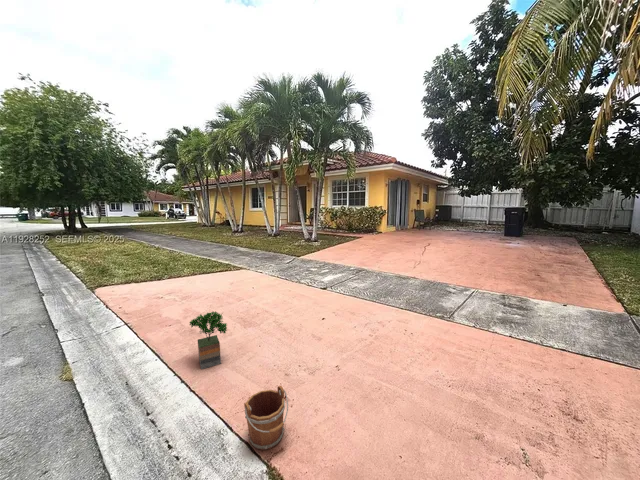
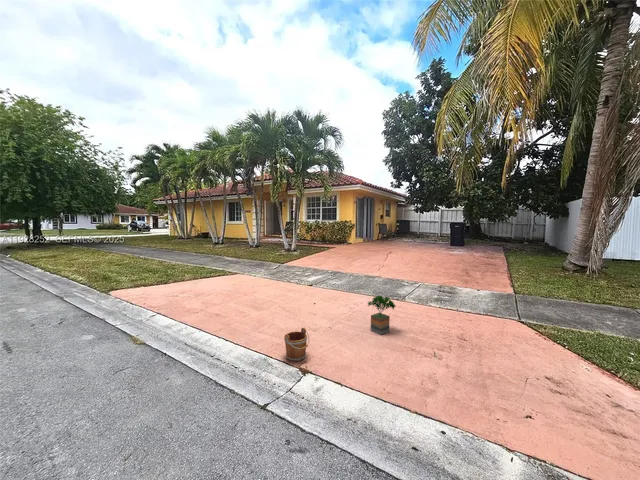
potted tree: present [190,312,227,369] -> present [368,296,395,335]

